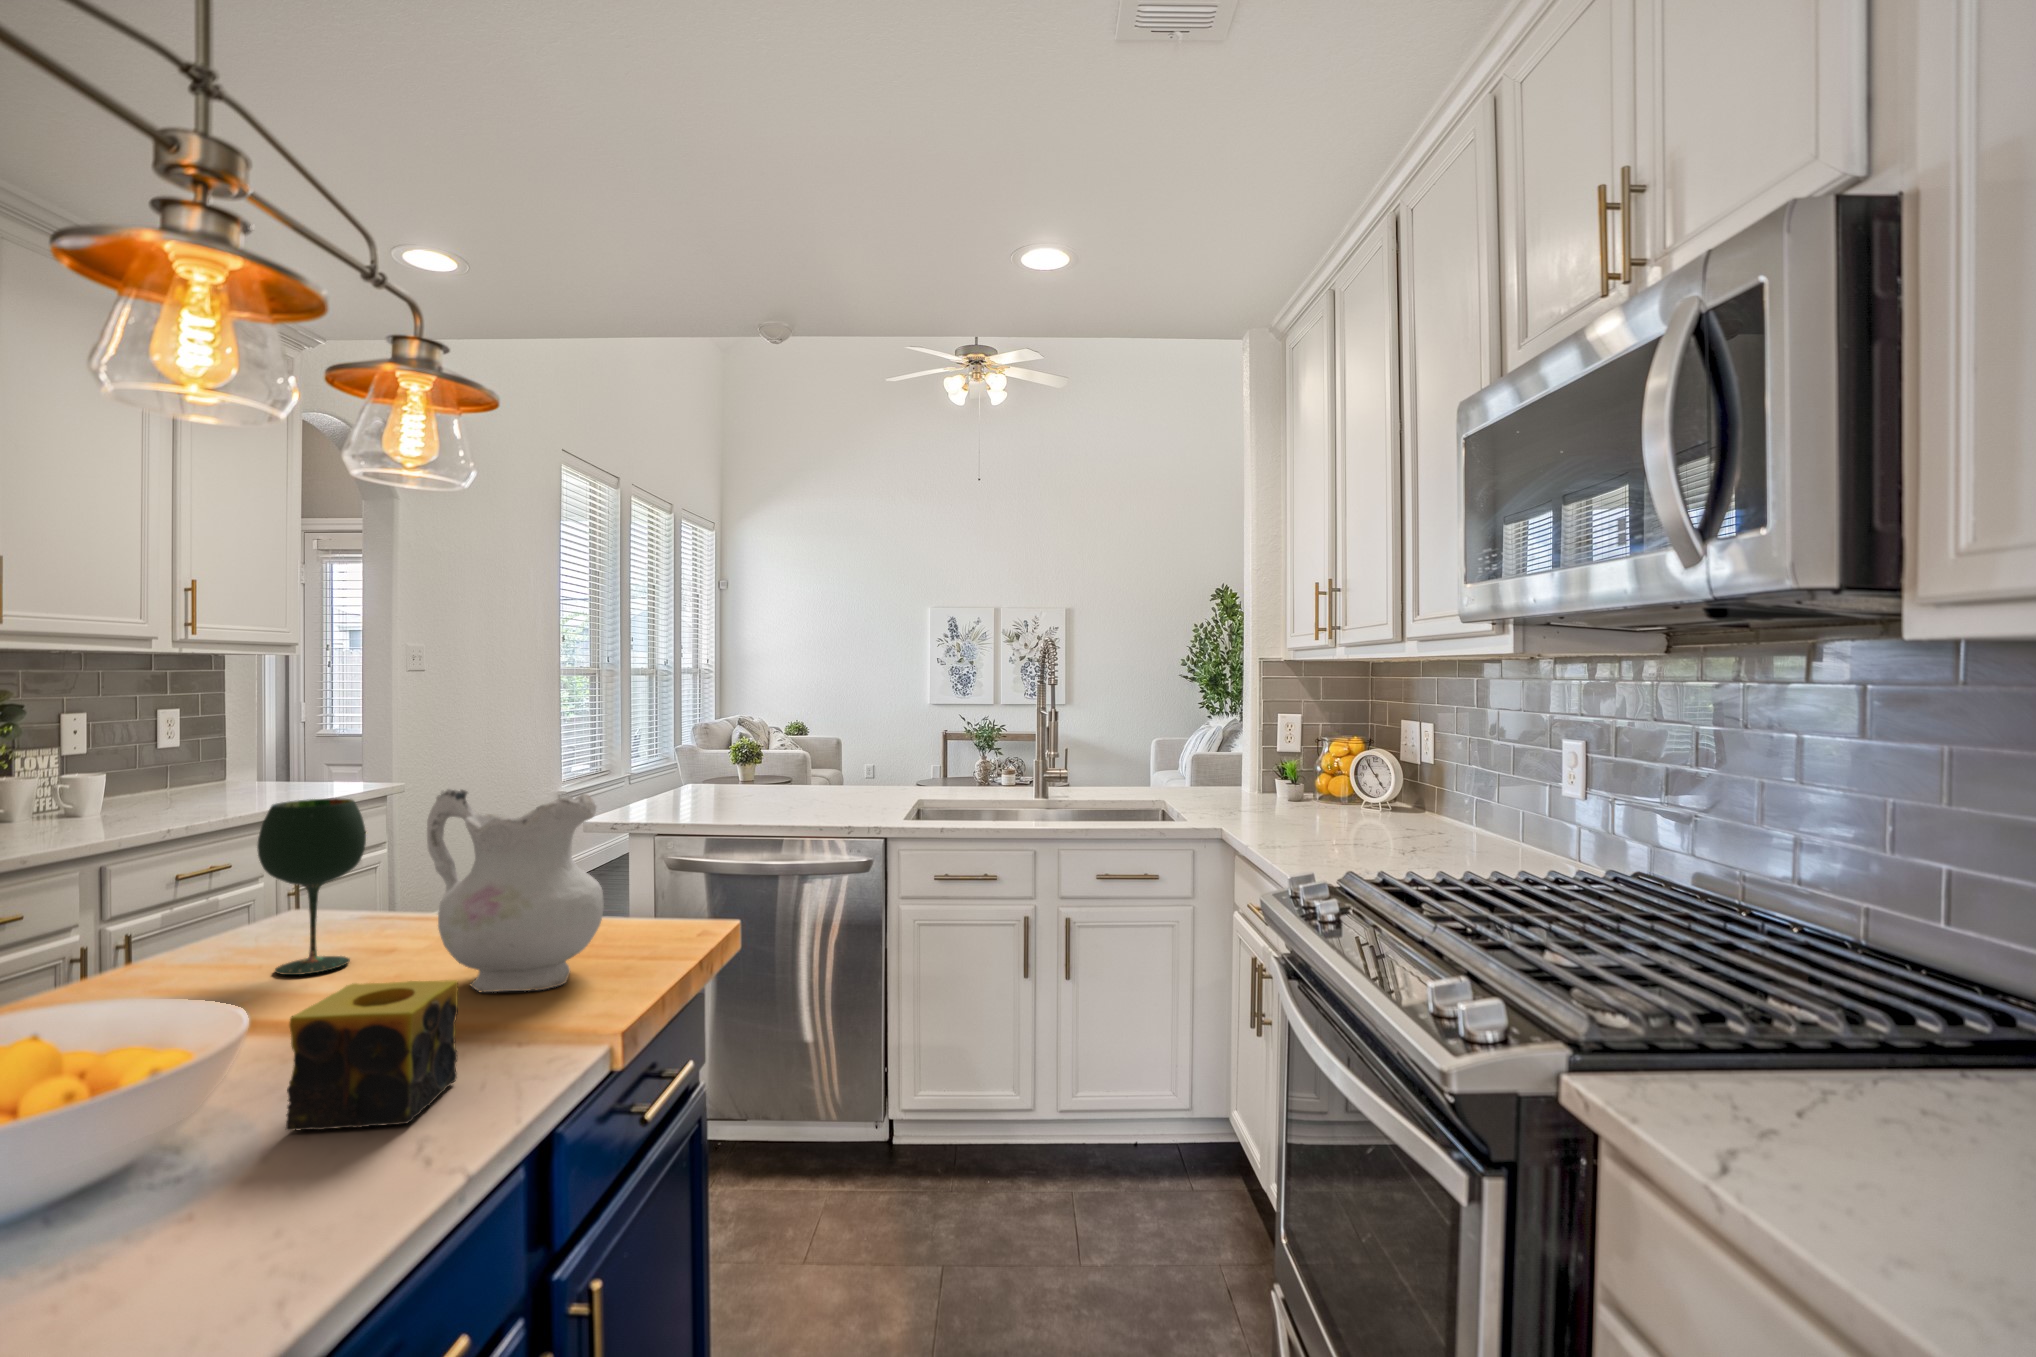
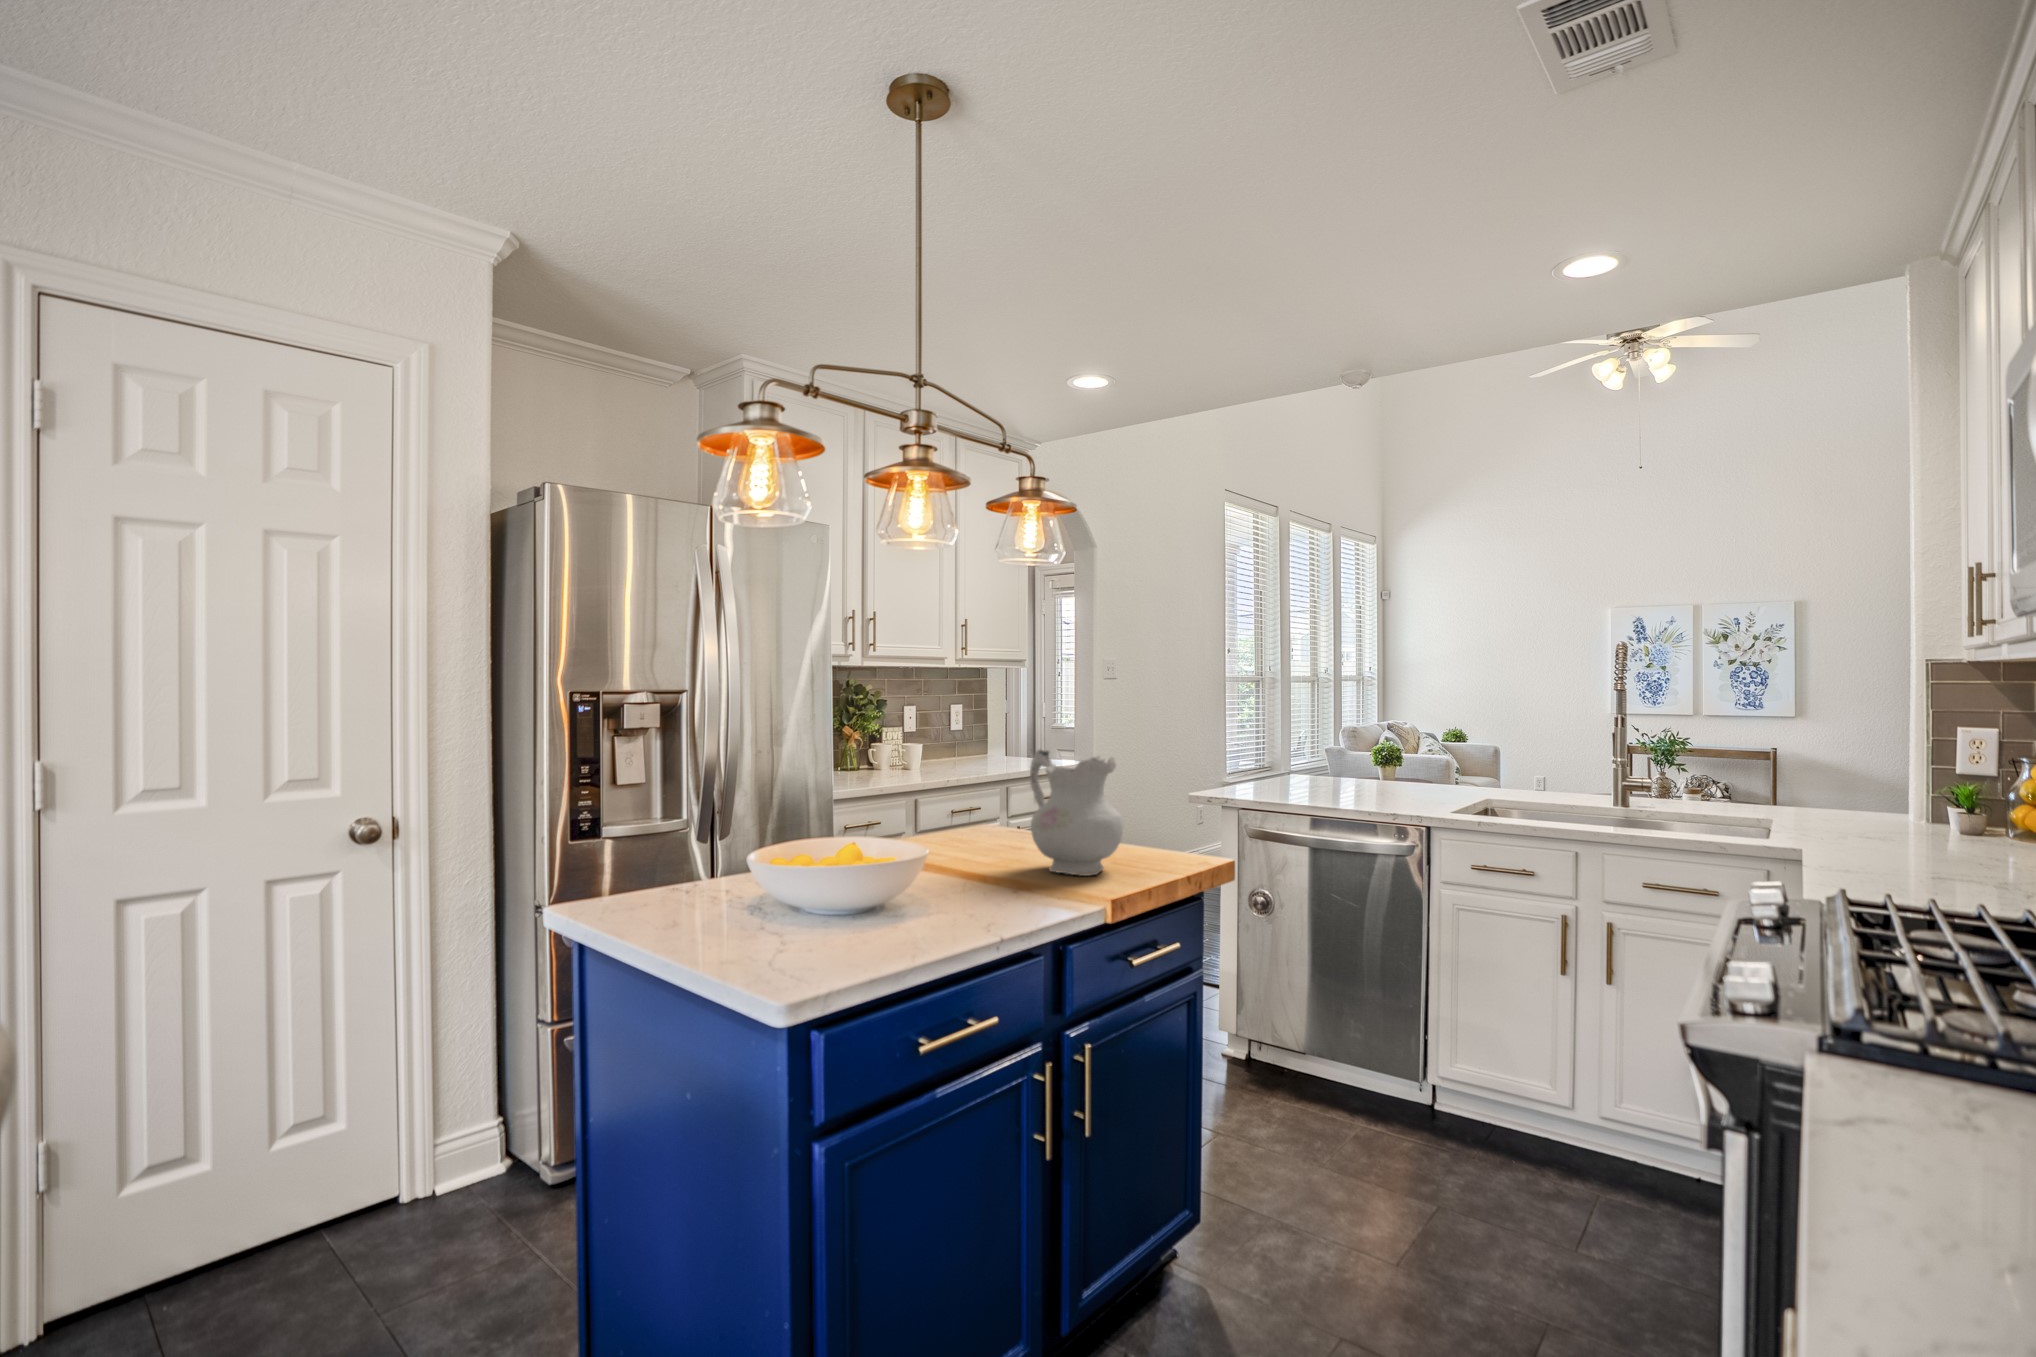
wine glass: present [257,798,366,975] -> none [957,753,1008,852]
candle: present [286,980,458,1131] -> none [937,843,1015,913]

